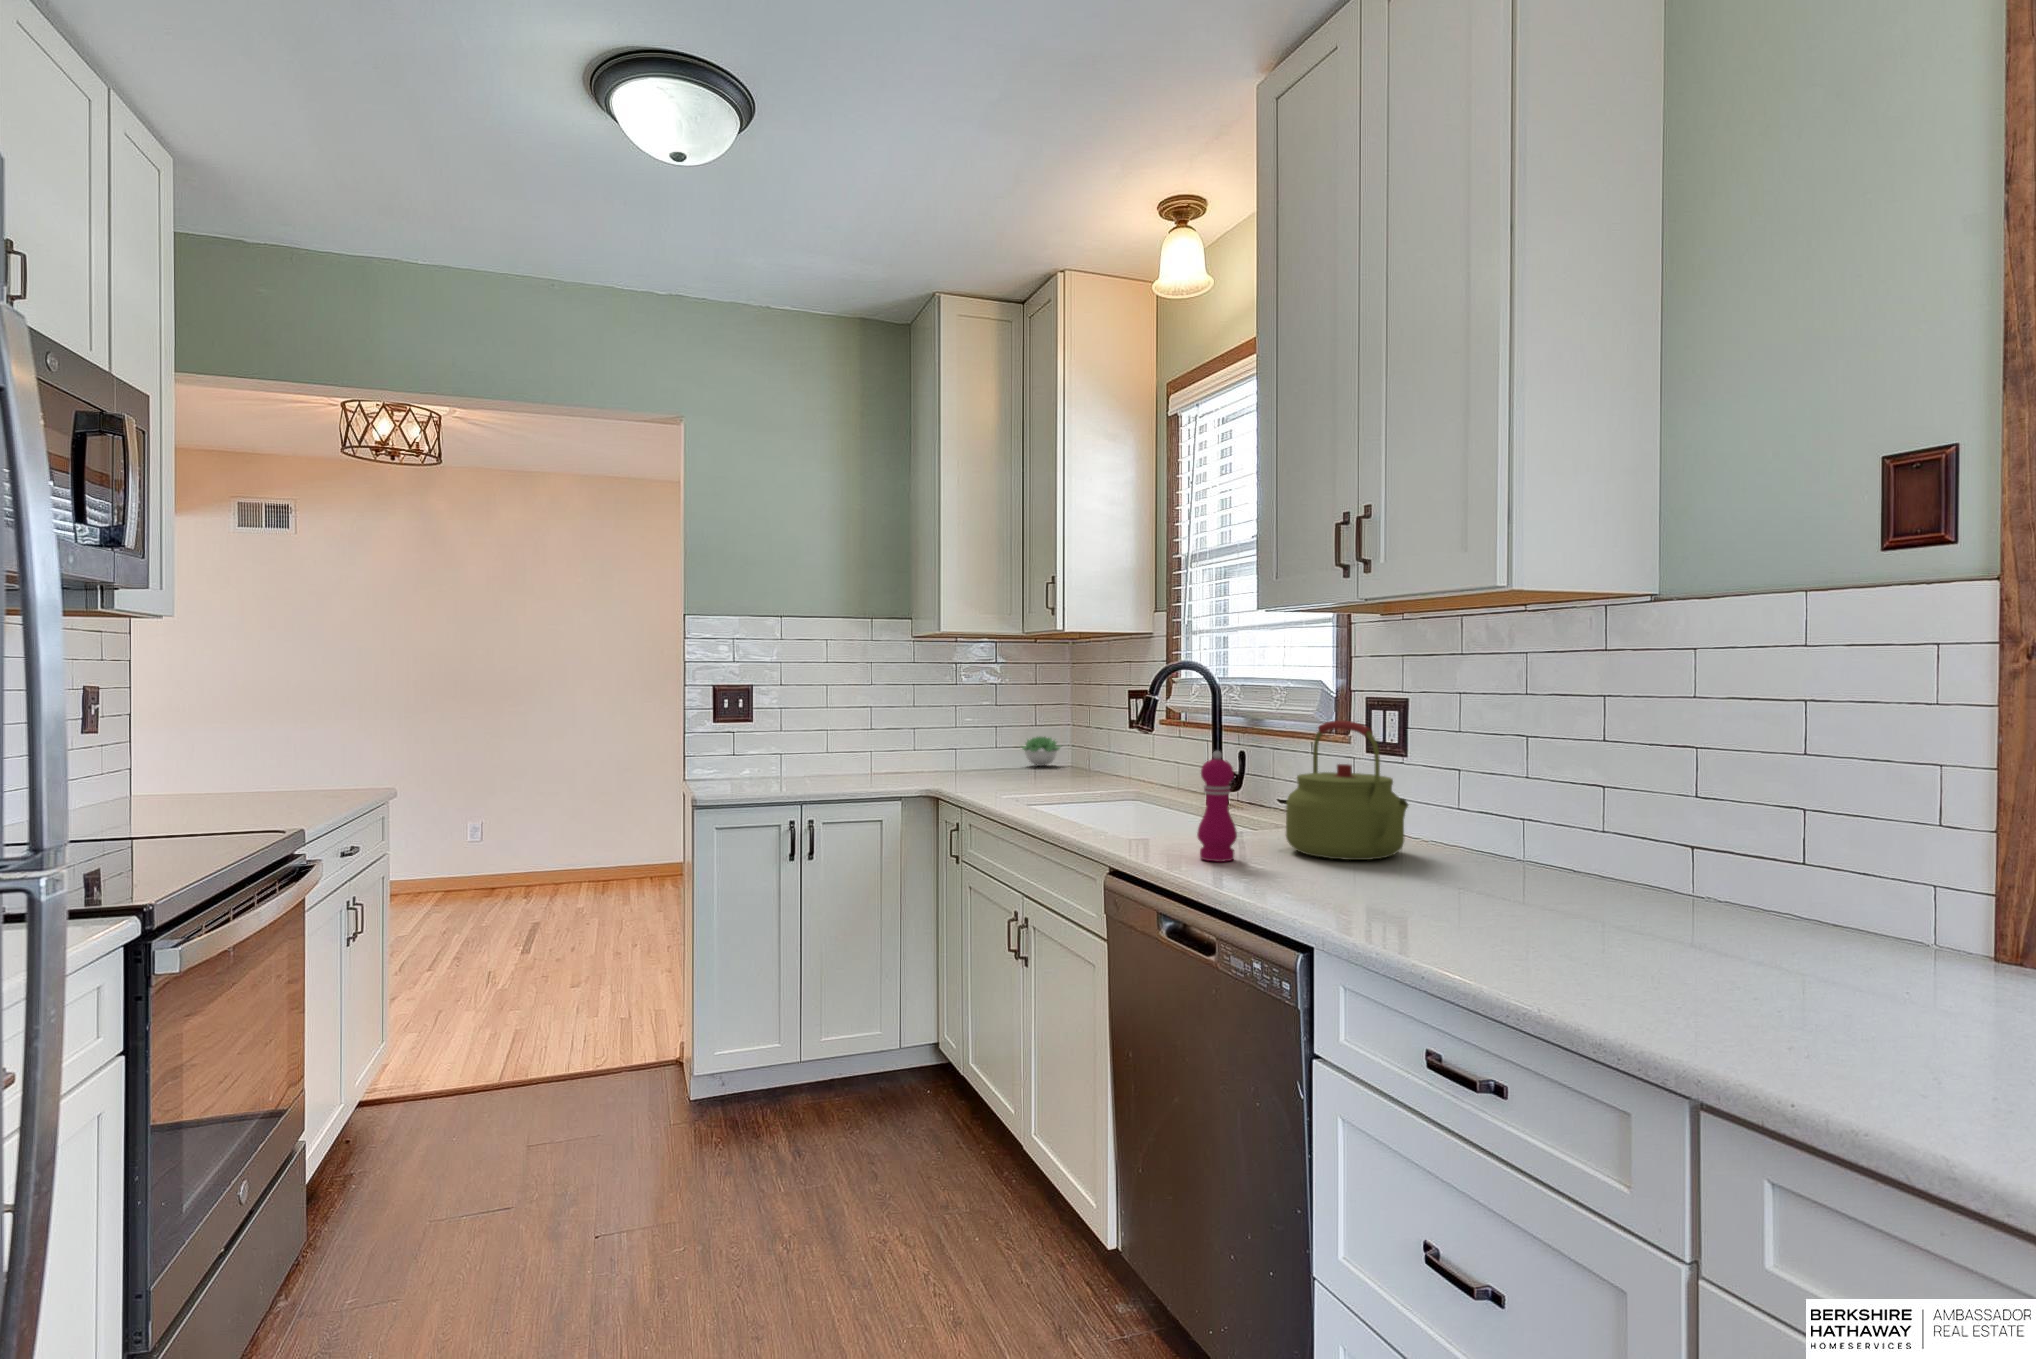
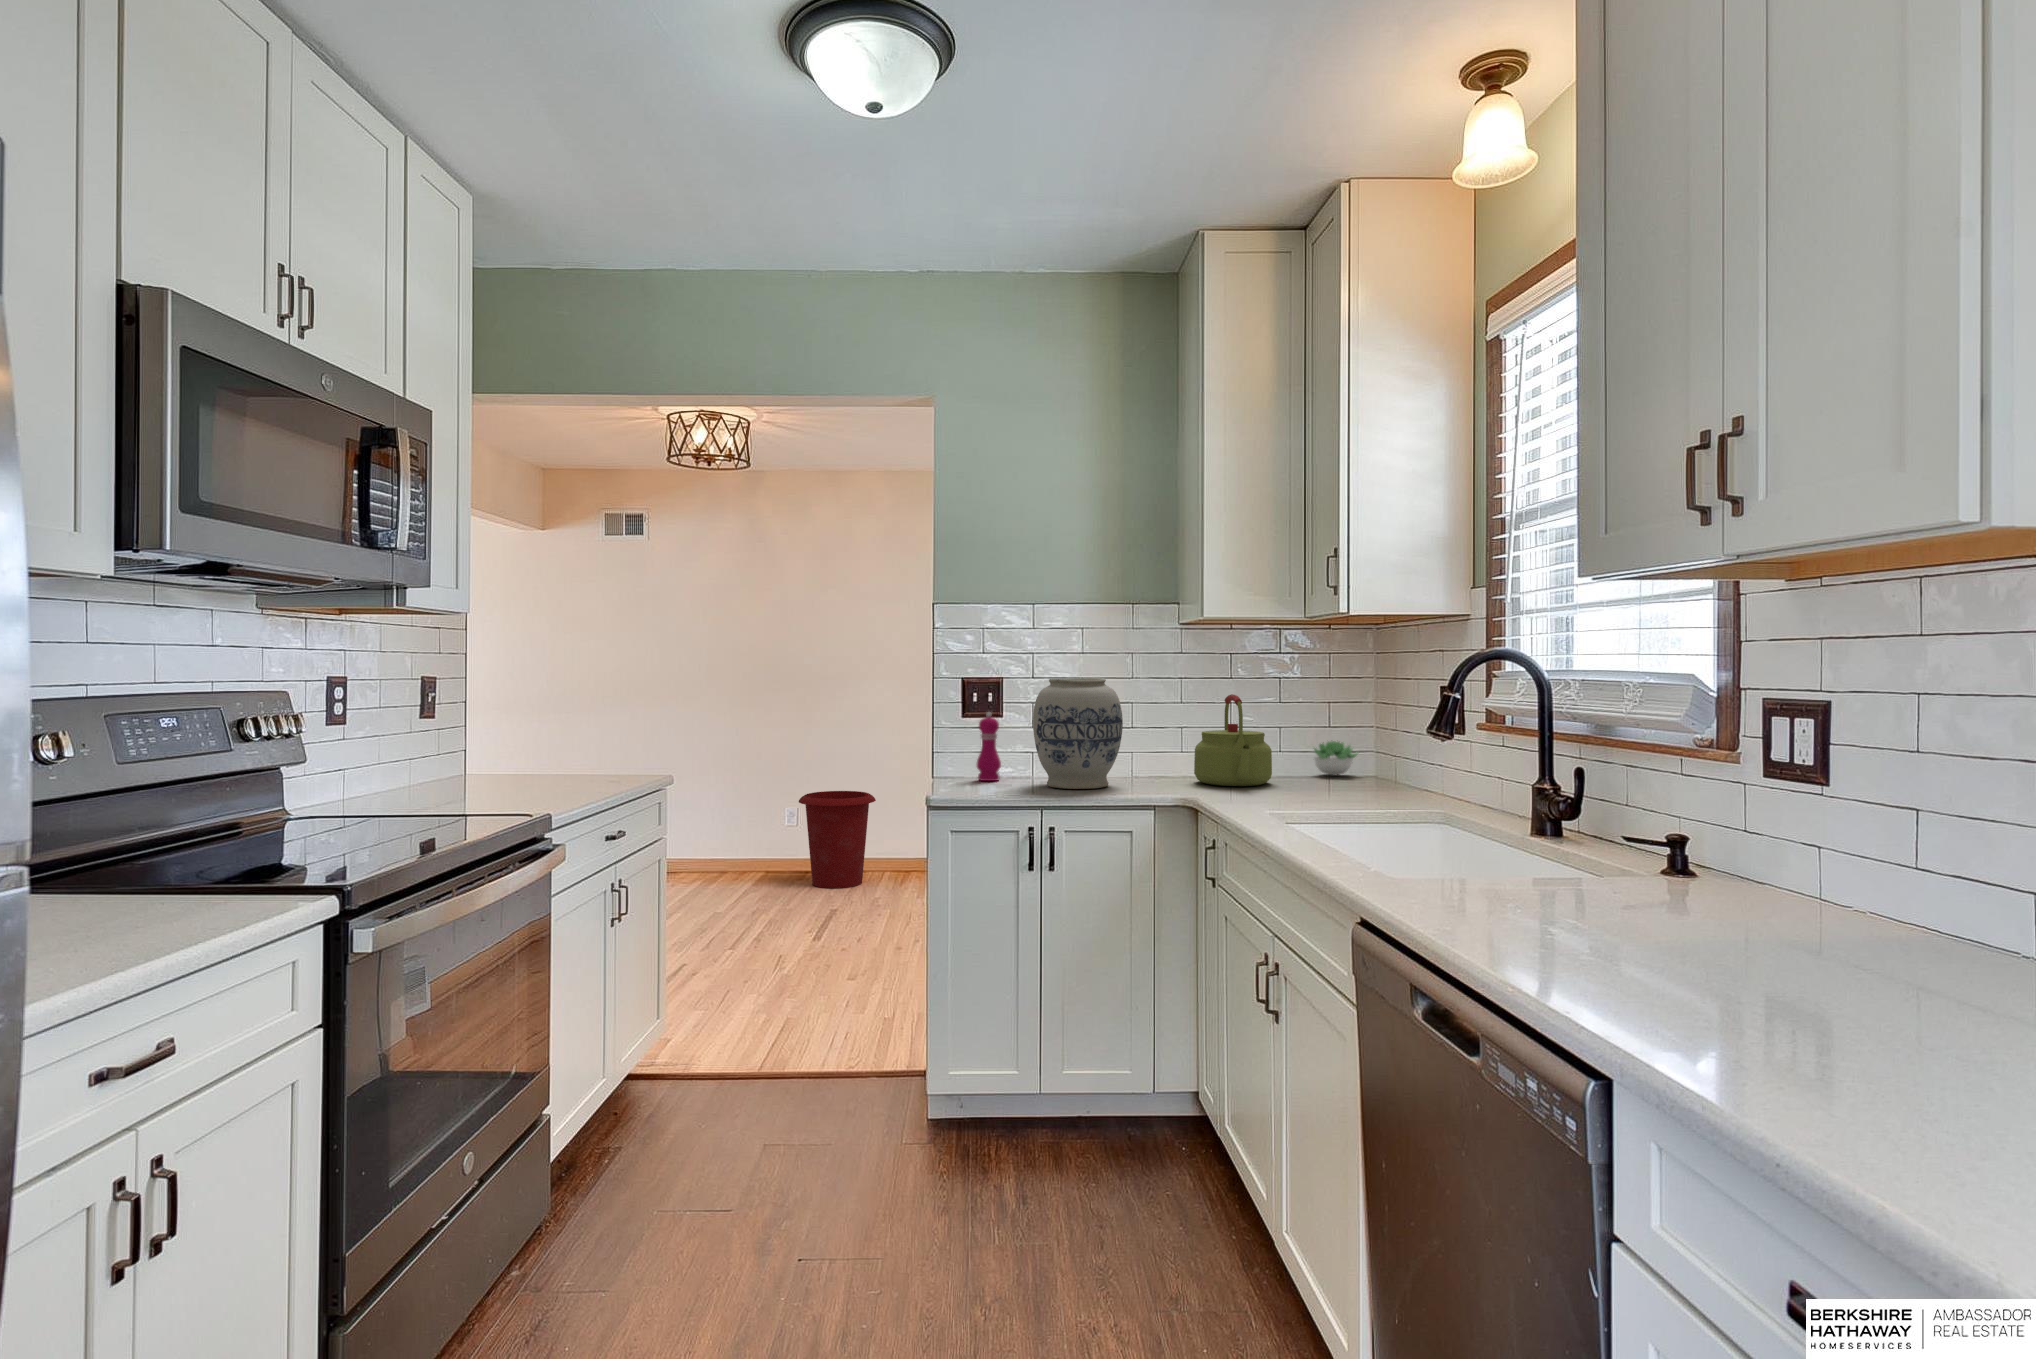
vase: none [786,684,868,785] -> present [1033,678,1123,789]
kettle: present [1286,720,1408,860] -> present [1194,694,1272,786]
pepper mill: present [1197,751,1237,862] -> present [977,712,1001,781]
waste bin: none [479,801,567,904] -> present [799,791,876,888]

